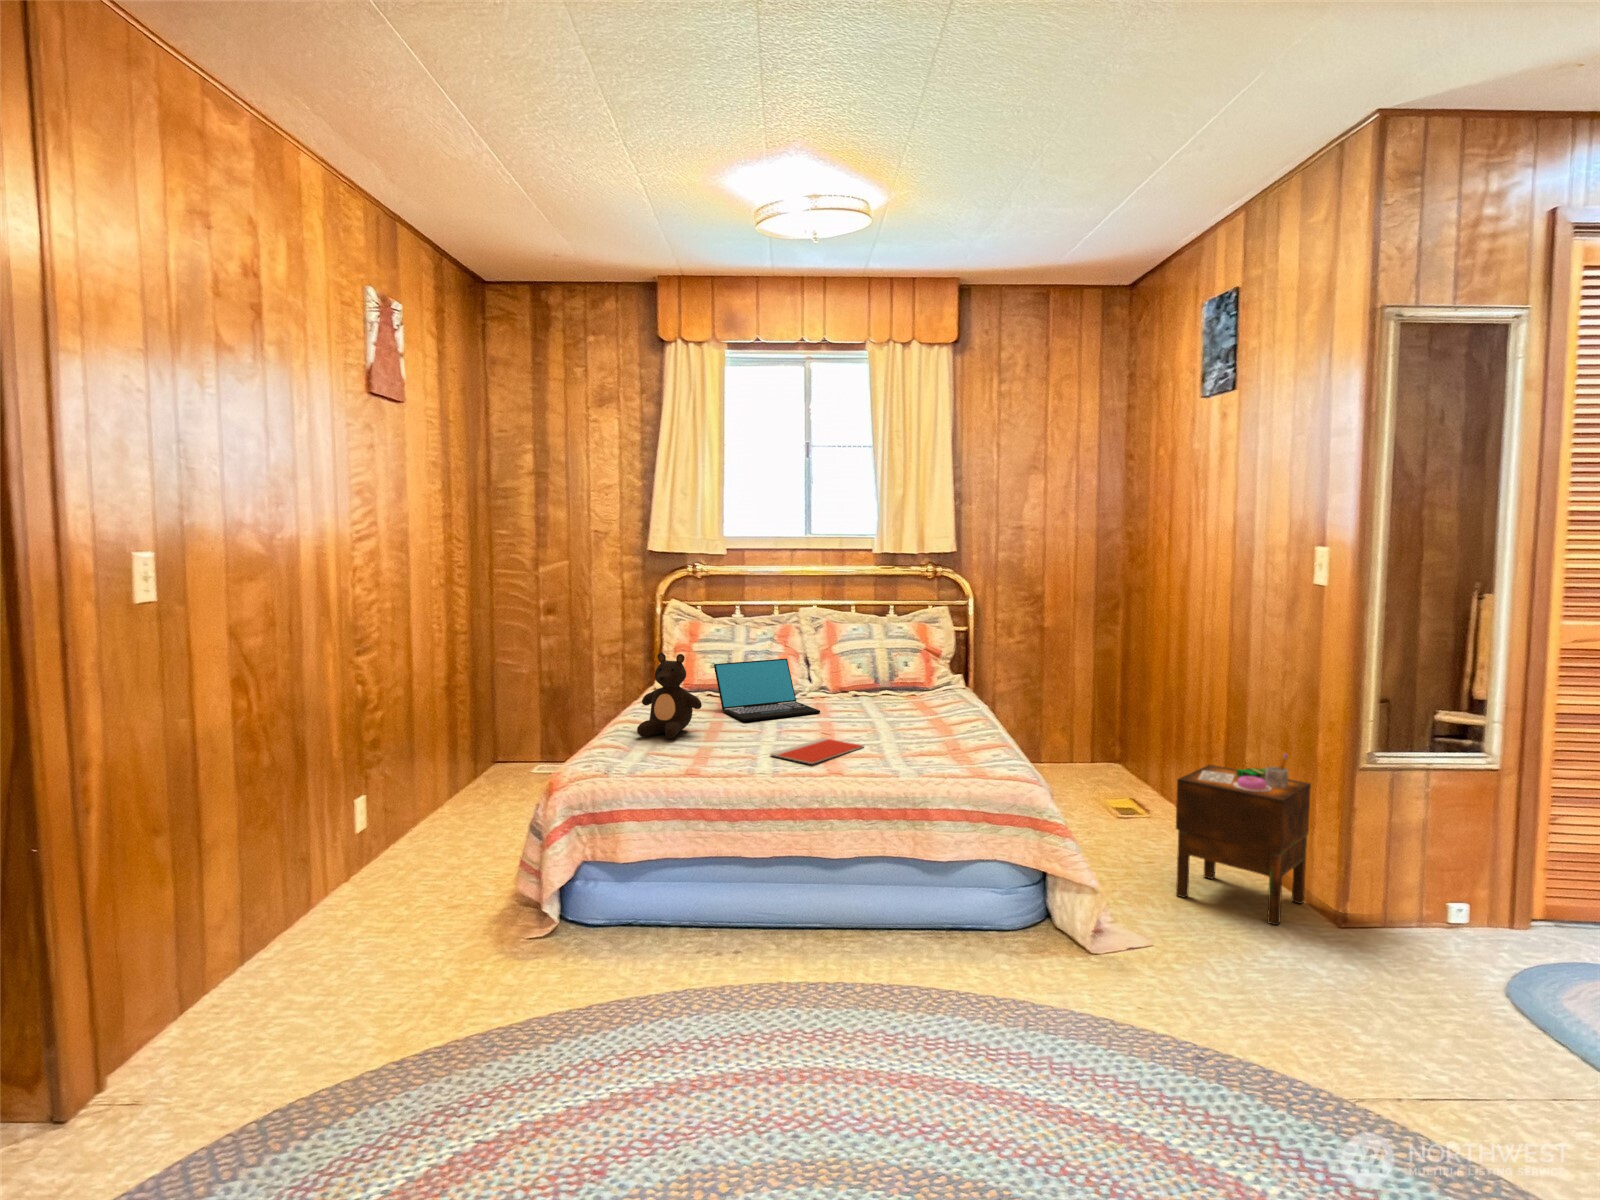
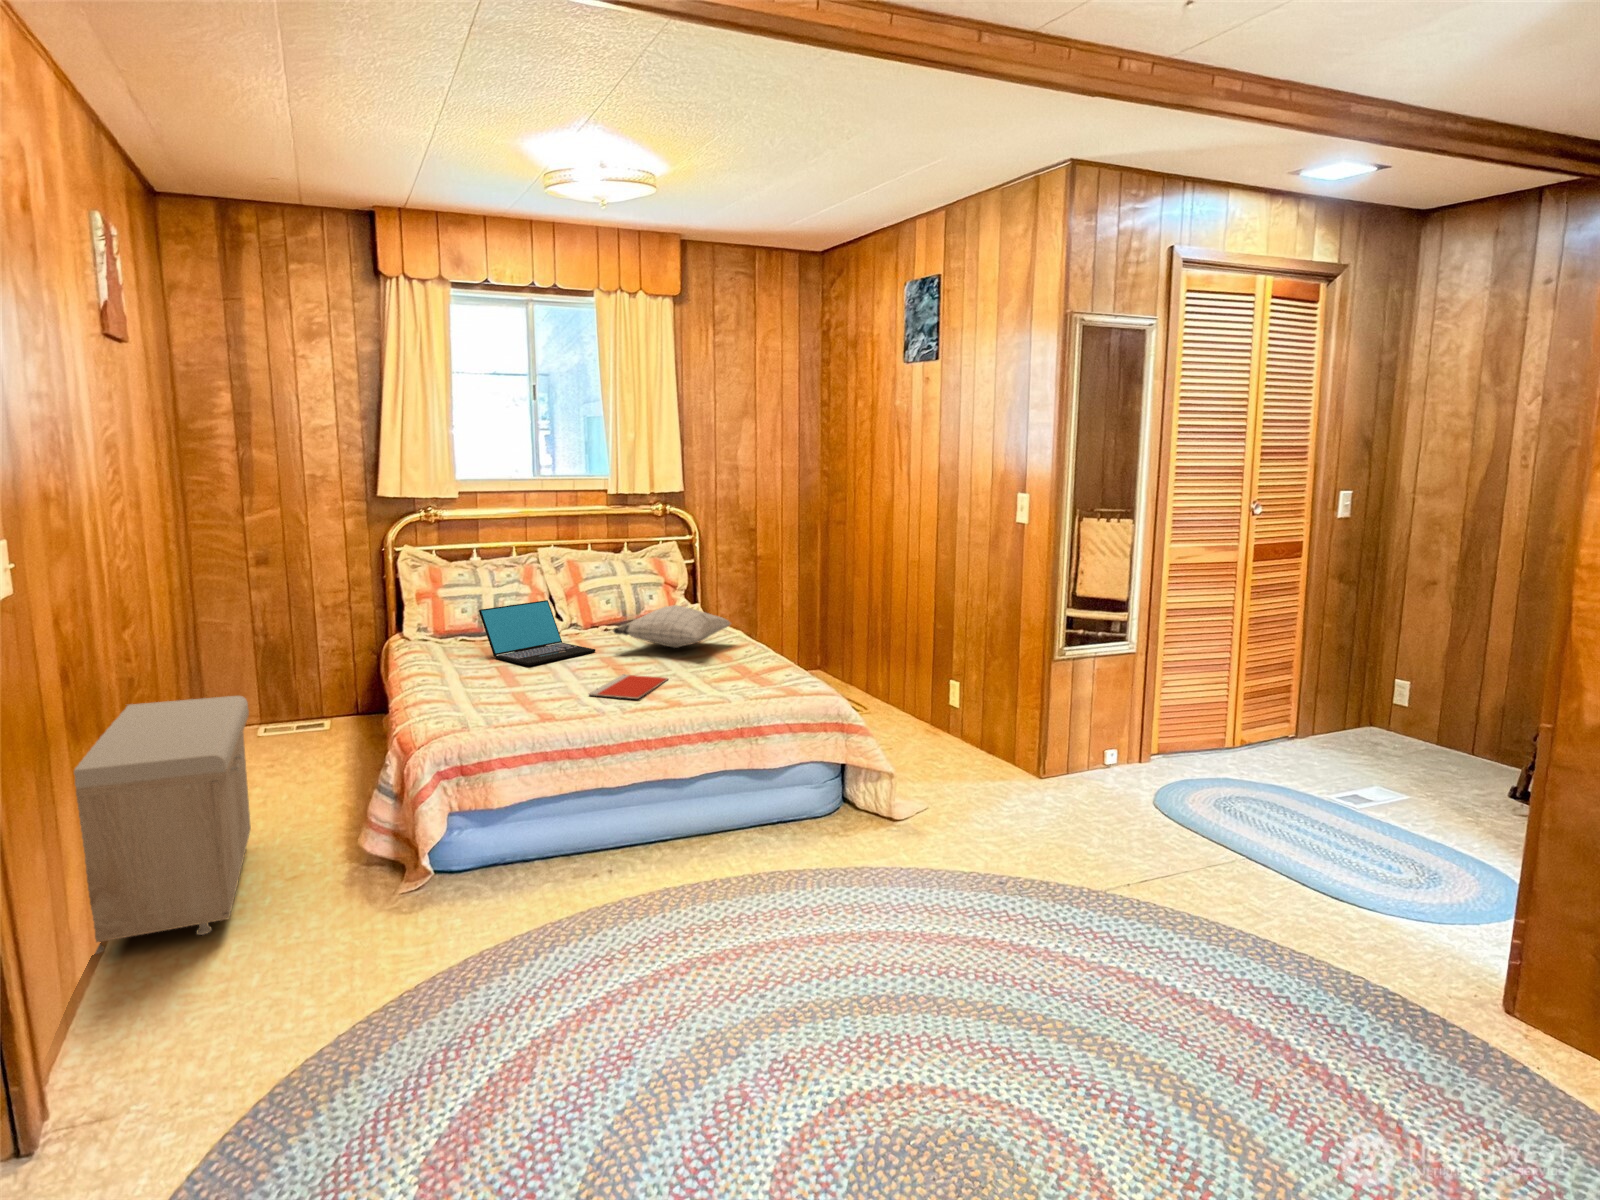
teddy bear: present [637,653,702,739] -> none [423,601,494,690]
pillow: none [835,670,968,715] -> present [613,605,731,648]
storage bench: none [284,726,491,932] -> present [74,696,251,954]
nightstand: present [1176,754,1311,925] -> none [922,654,1011,784]

